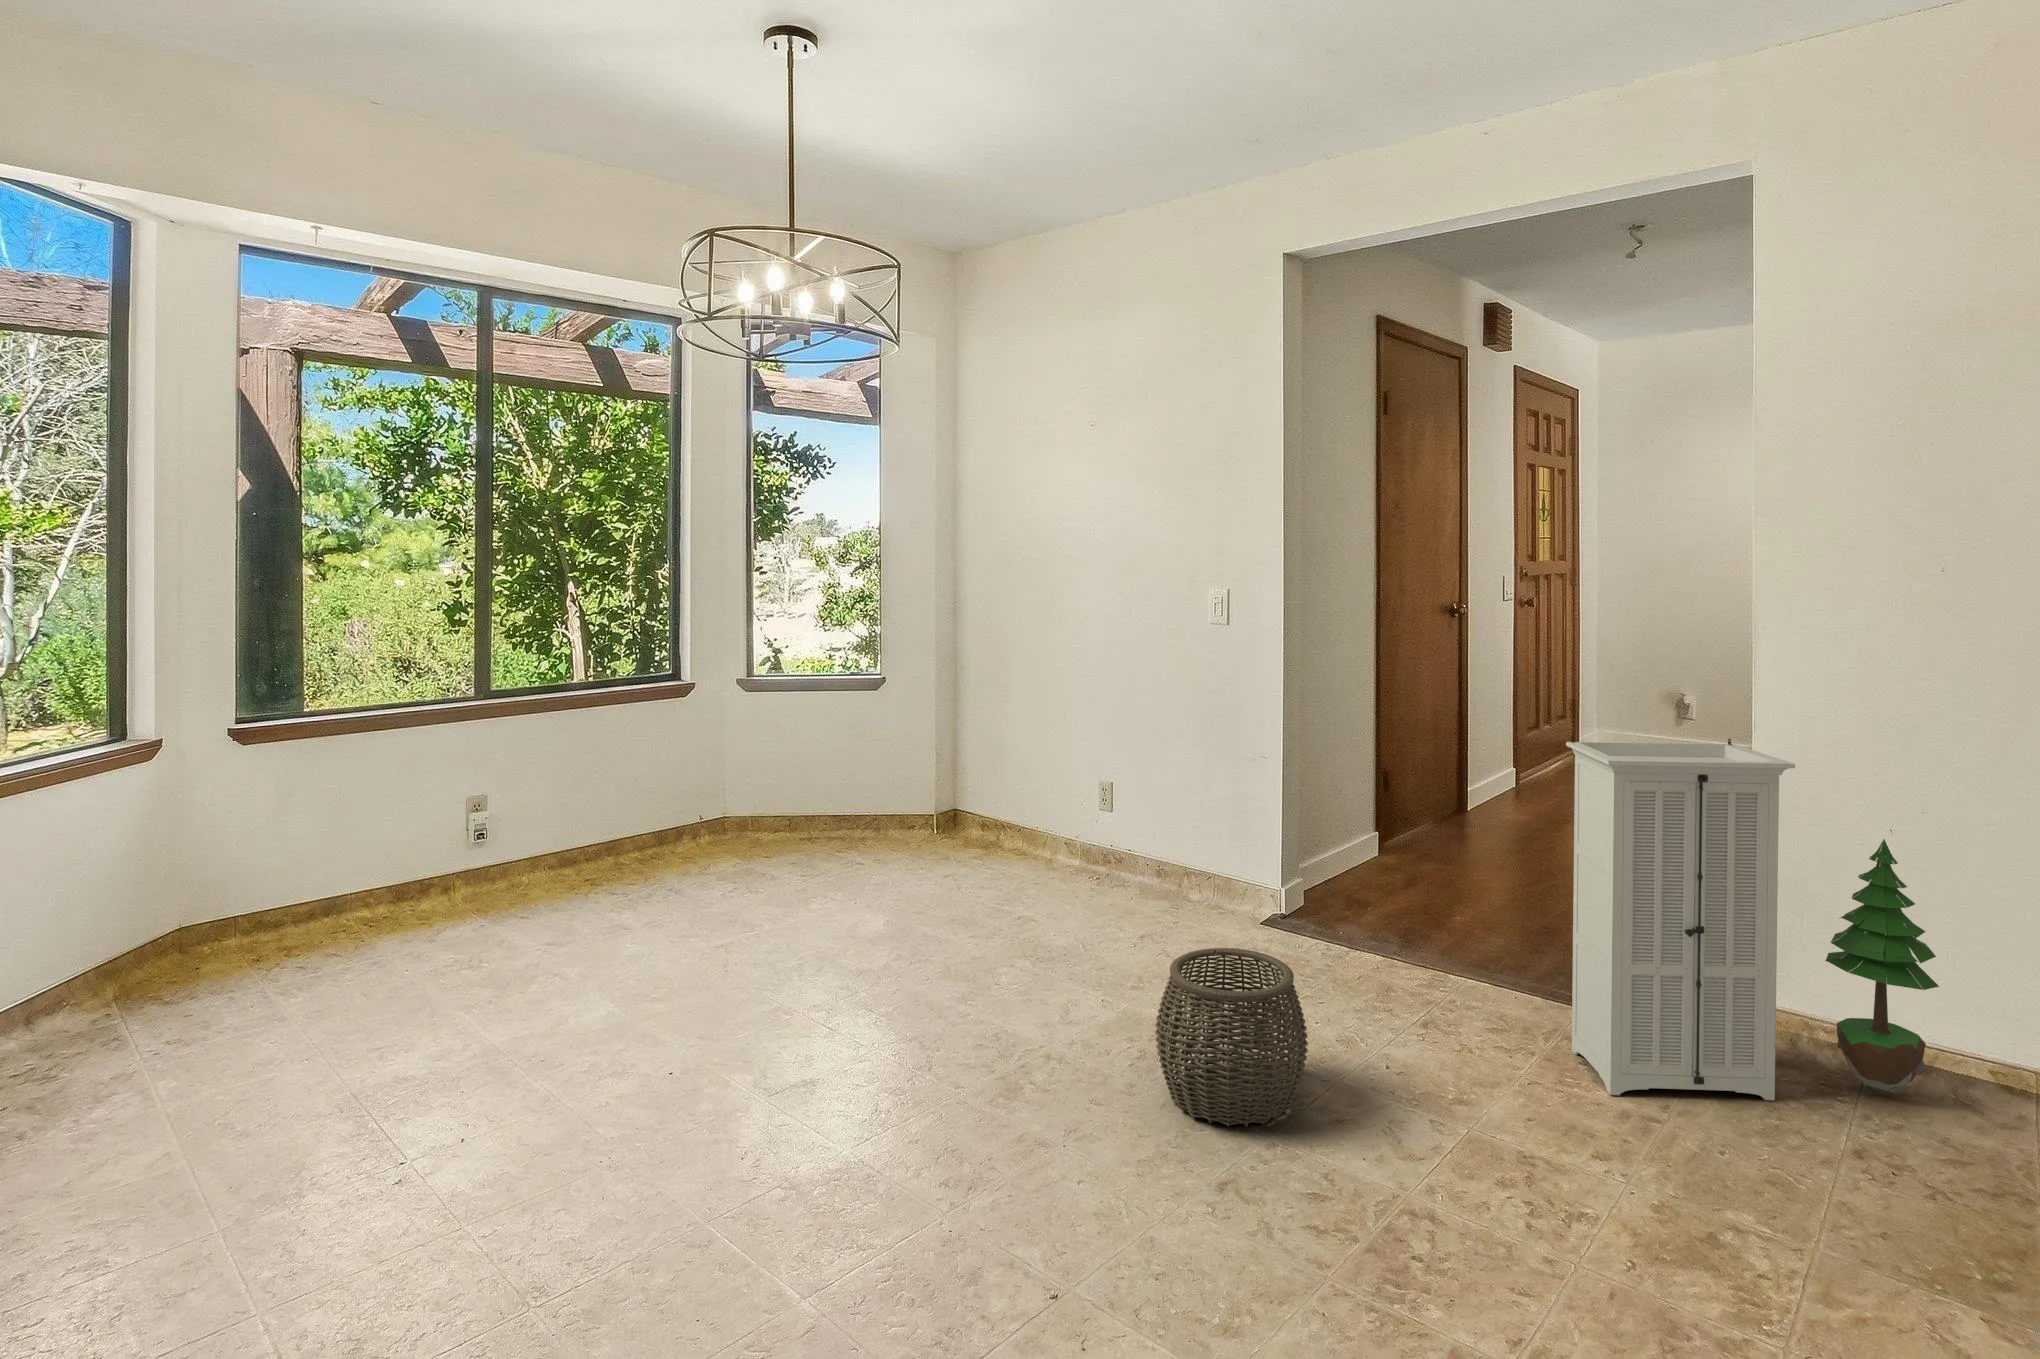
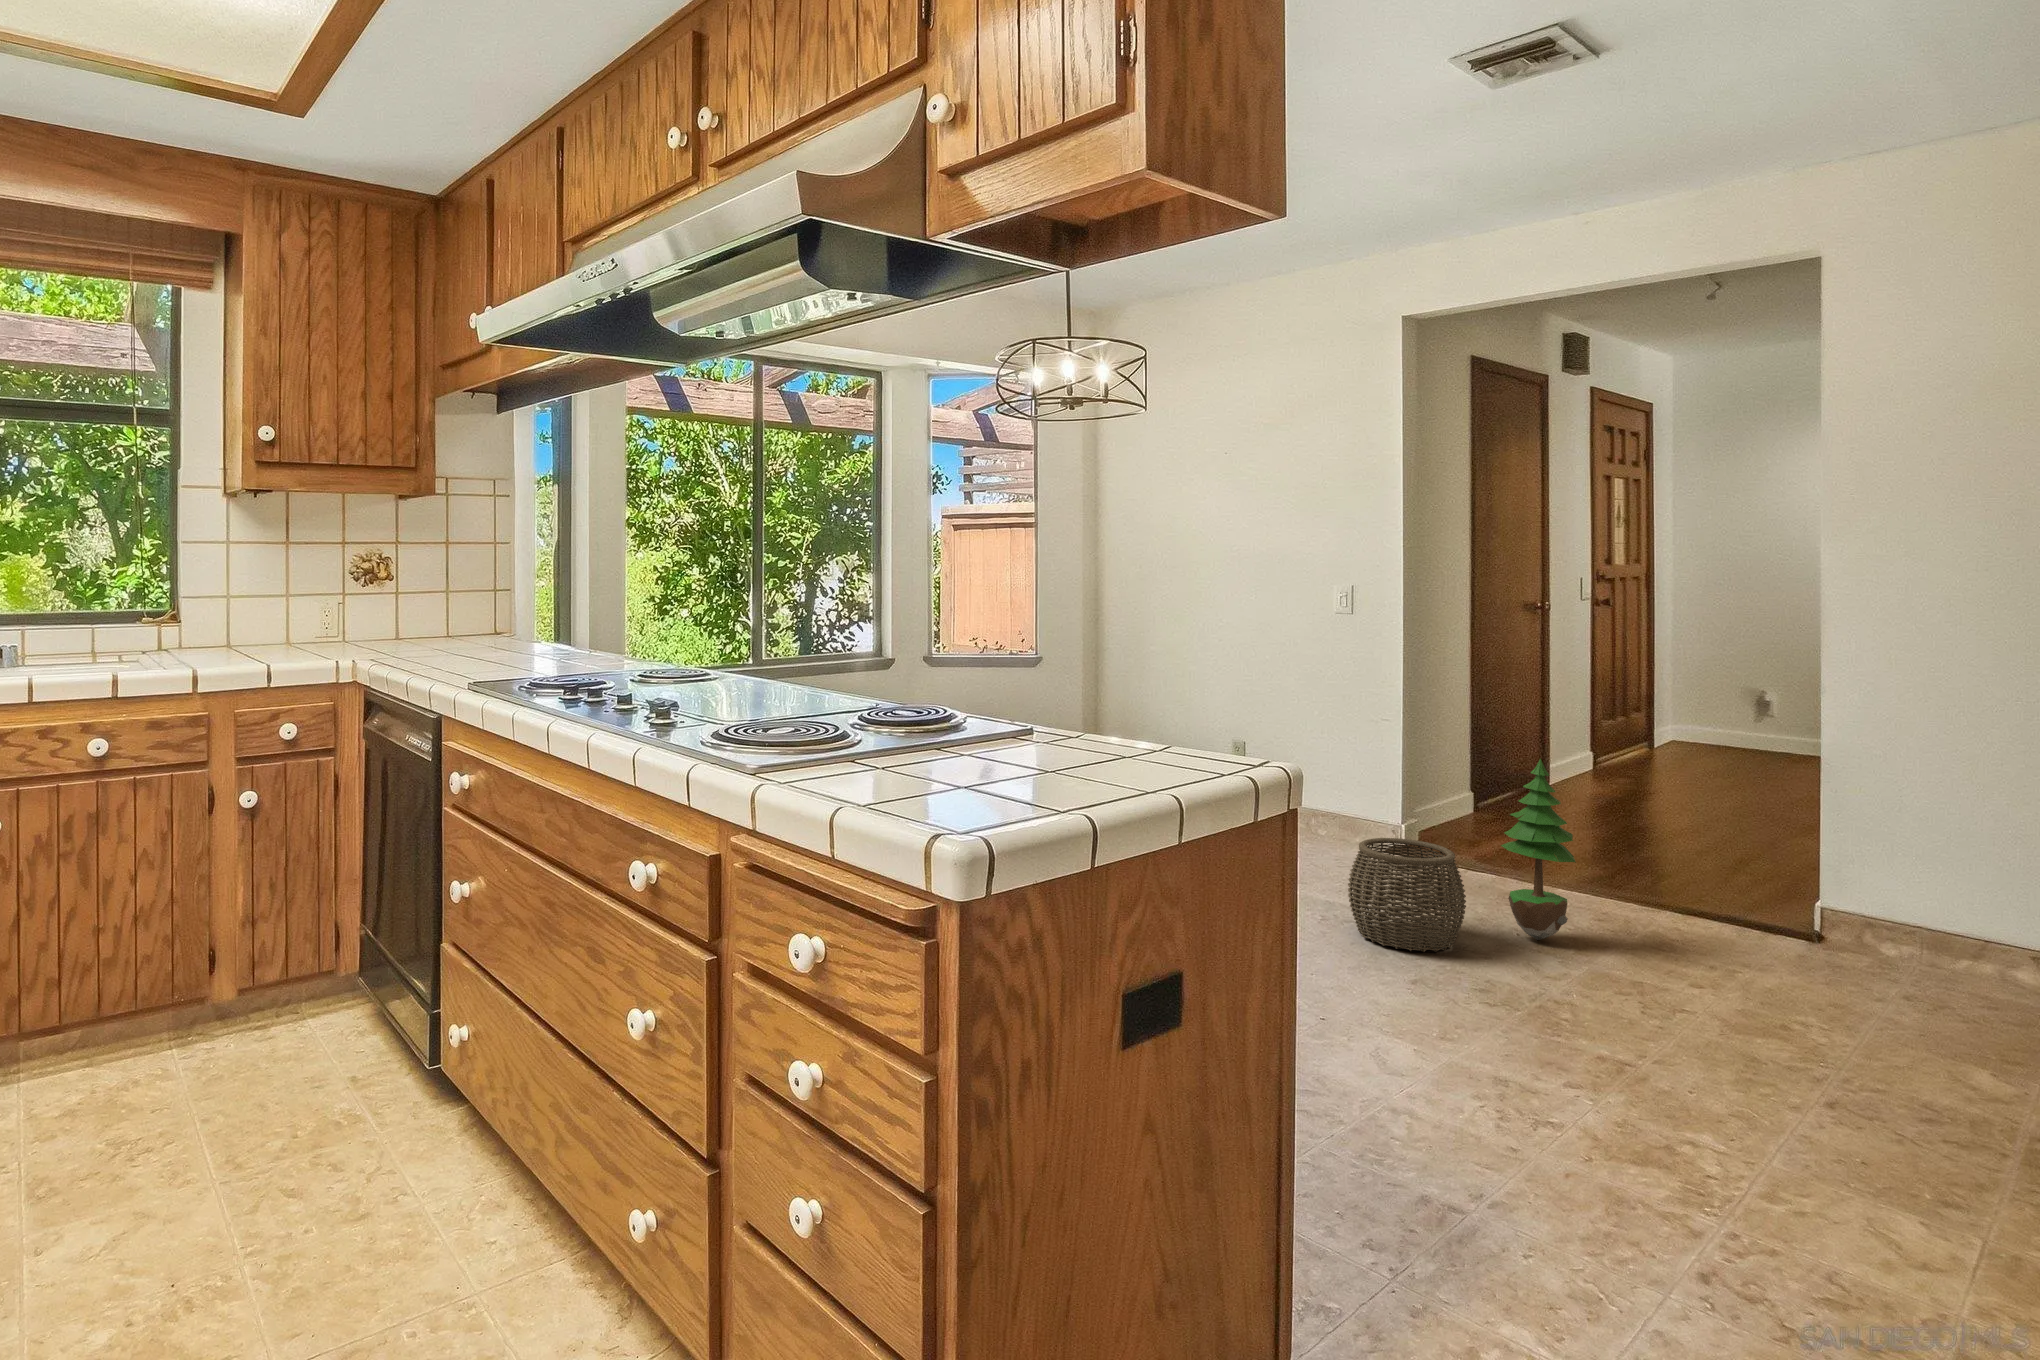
storage cabinet: present [1566,736,1795,1100] -> none [1664,693,1857,964]
potted tree: present [1825,839,1939,1094] -> present [1501,759,1576,940]

